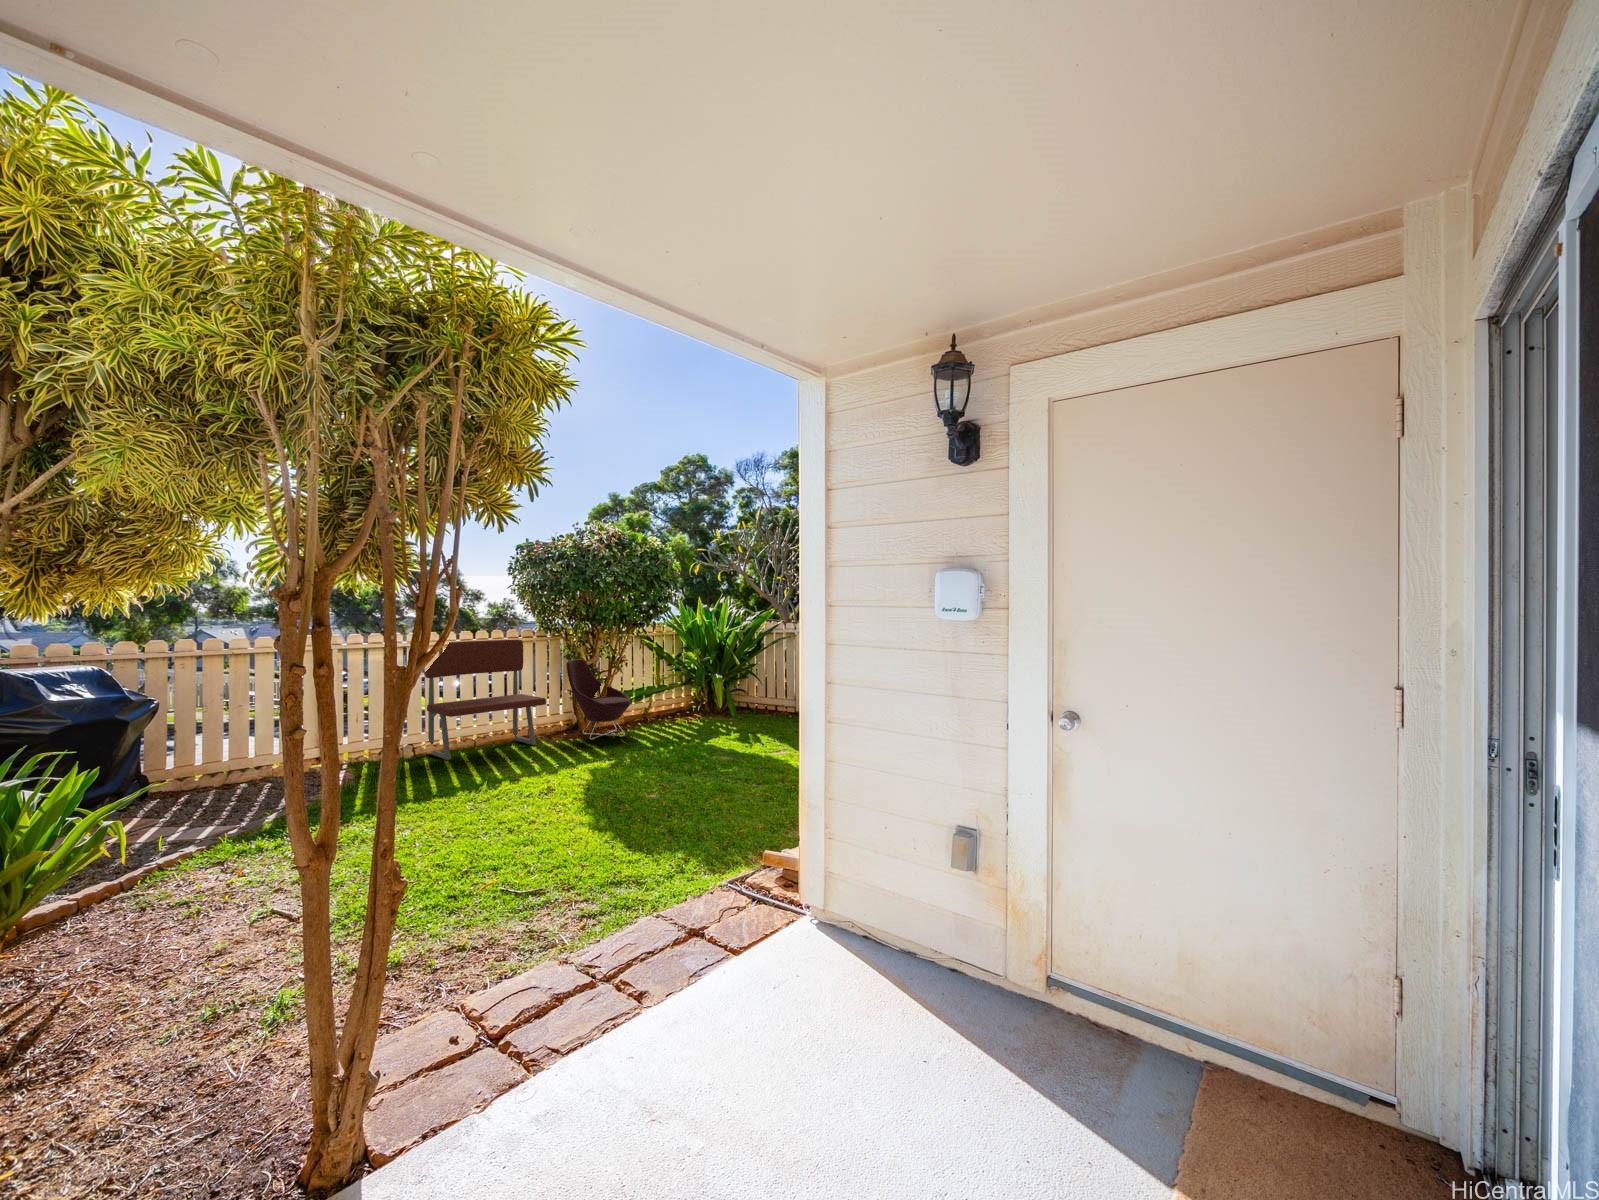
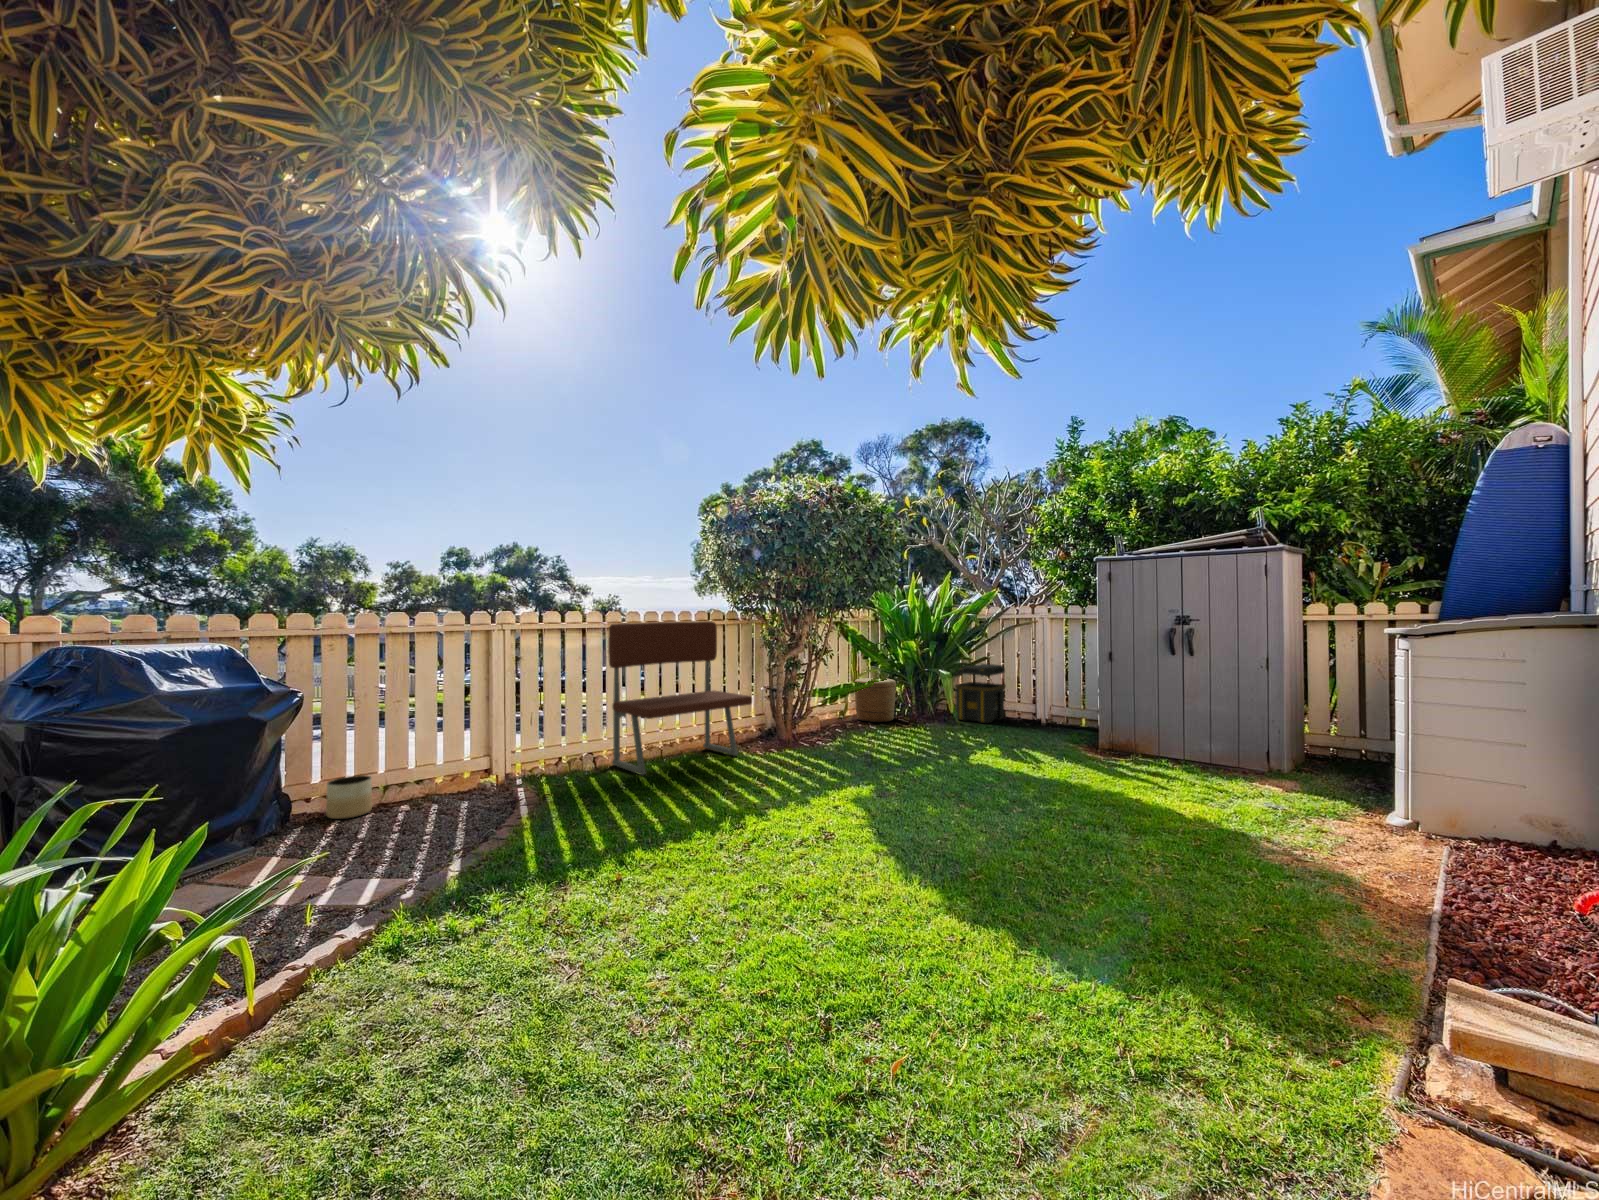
chair: present [567,659,631,739] -> none [766,648,844,750]
toolbox: none [740,669,781,717] -> present [955,664,1006,723]
woven basket: none [659,682,694,718] -> present [855,678,896,722]
planter: none [178,763,216,795] -> present [326,775,372,819]

